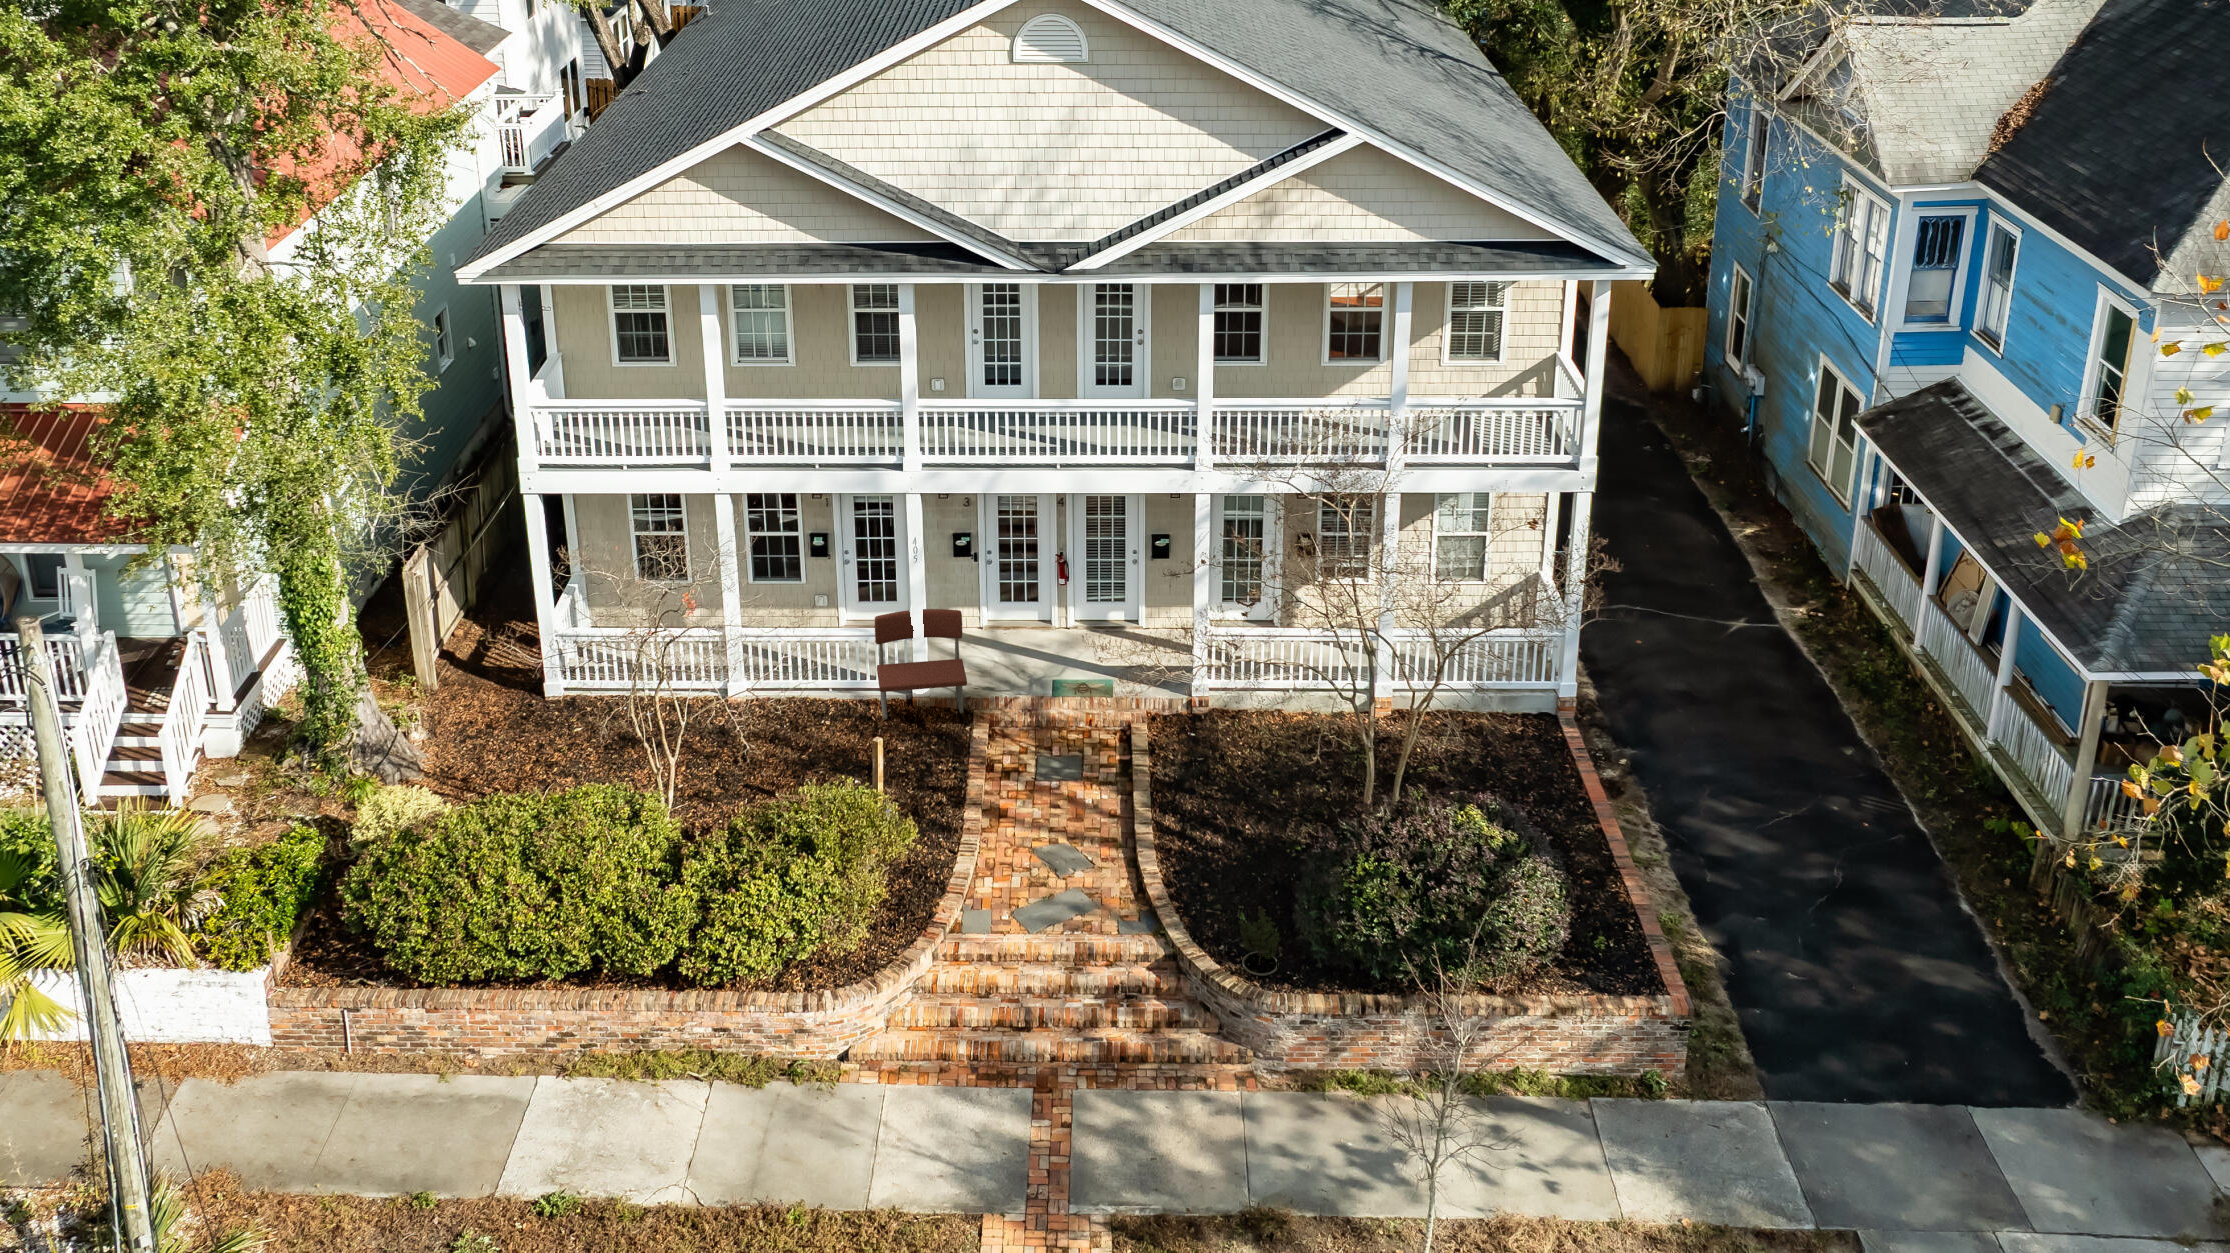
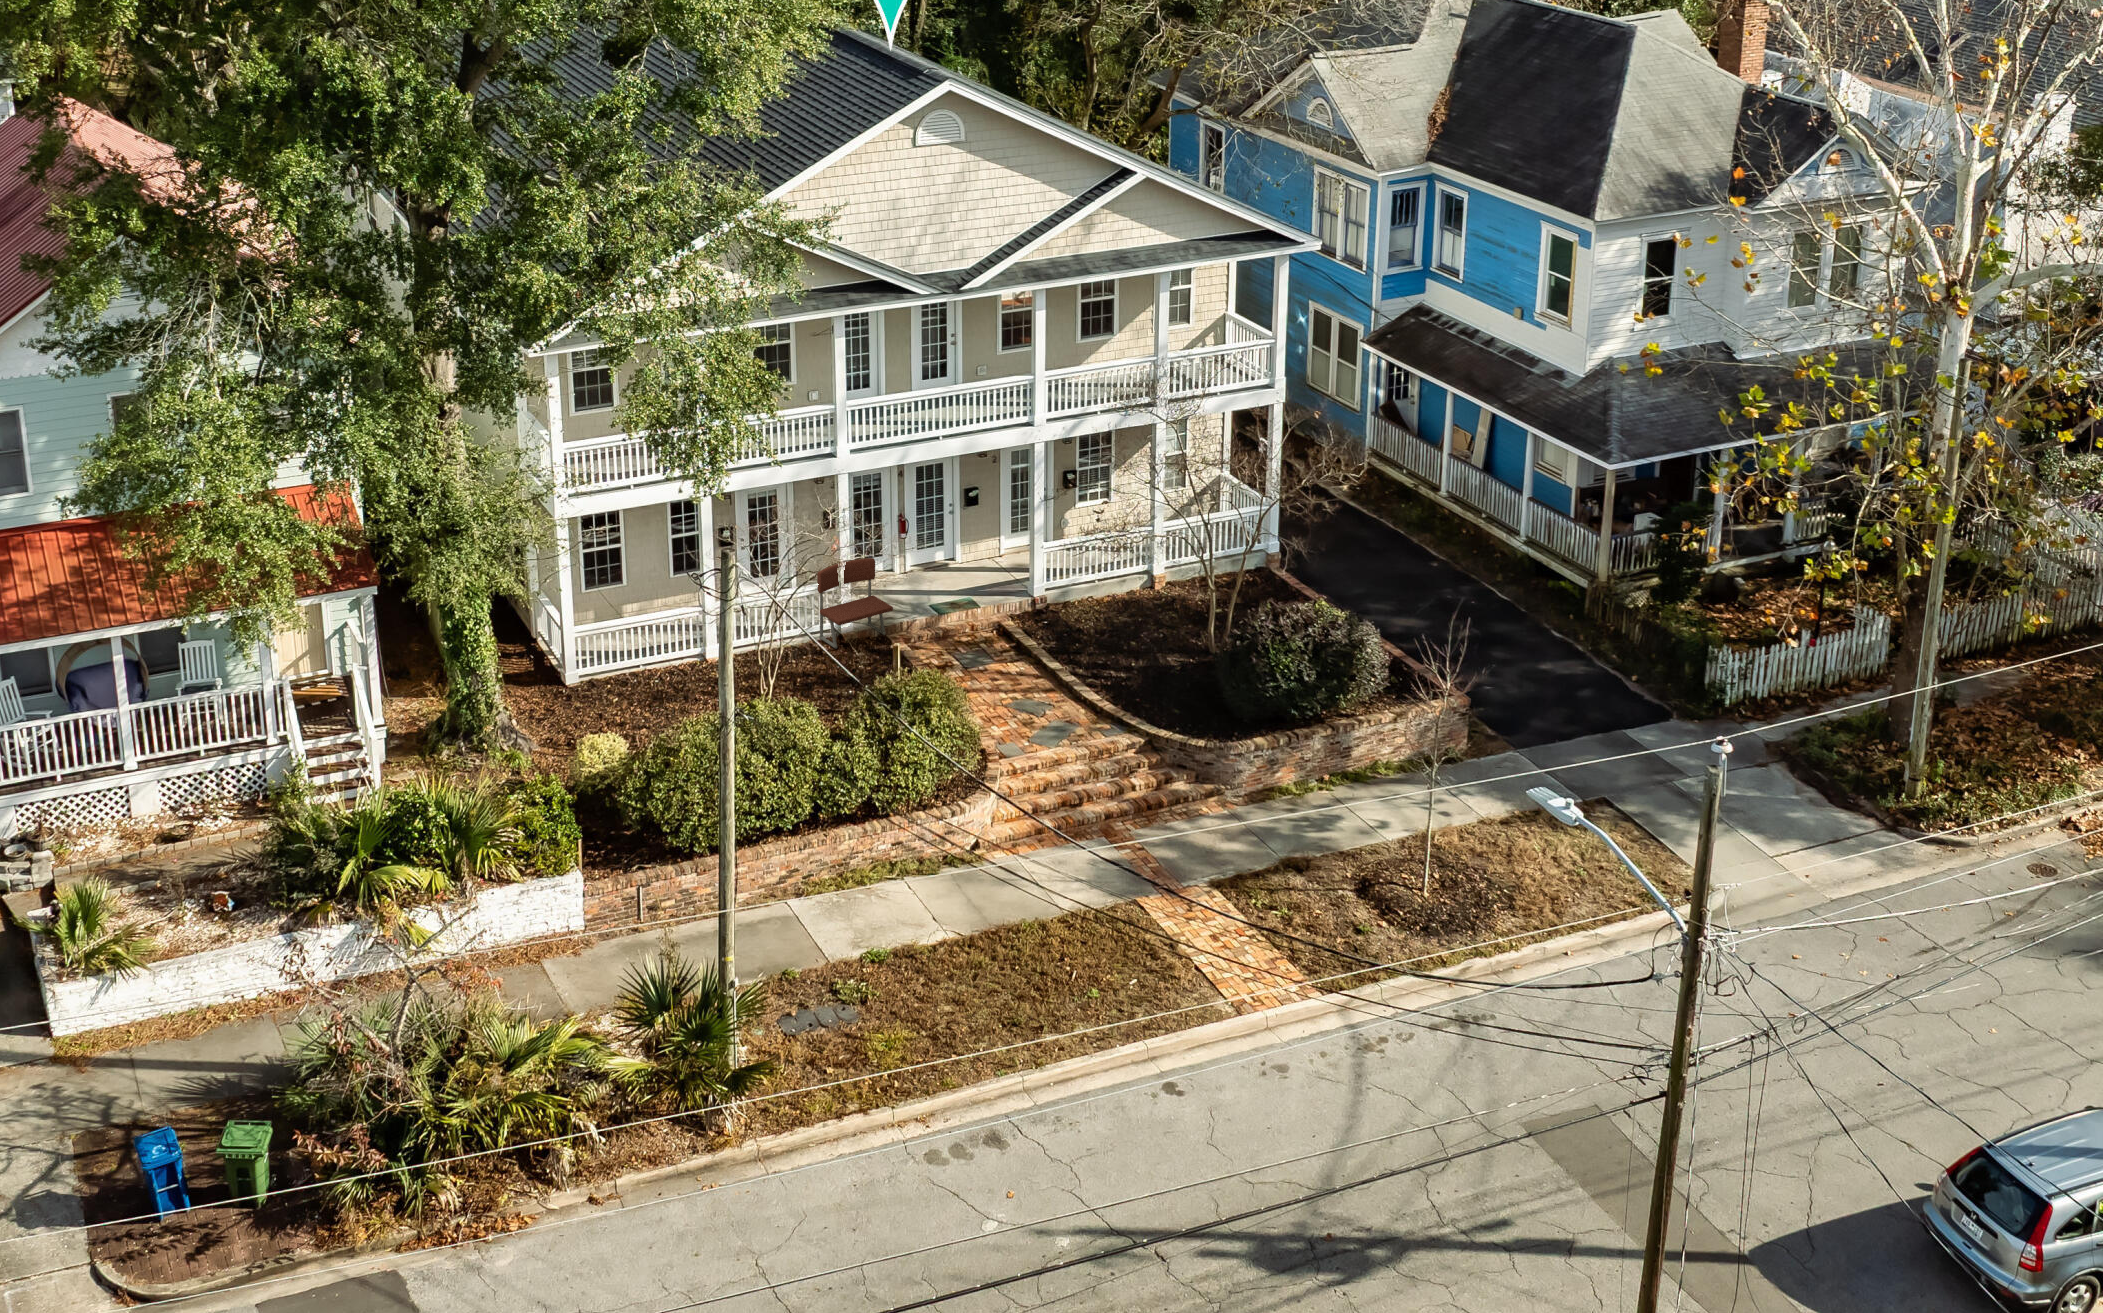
potted tree: present [1239,909,1279,976] -> none [1197,683,1227,729]

